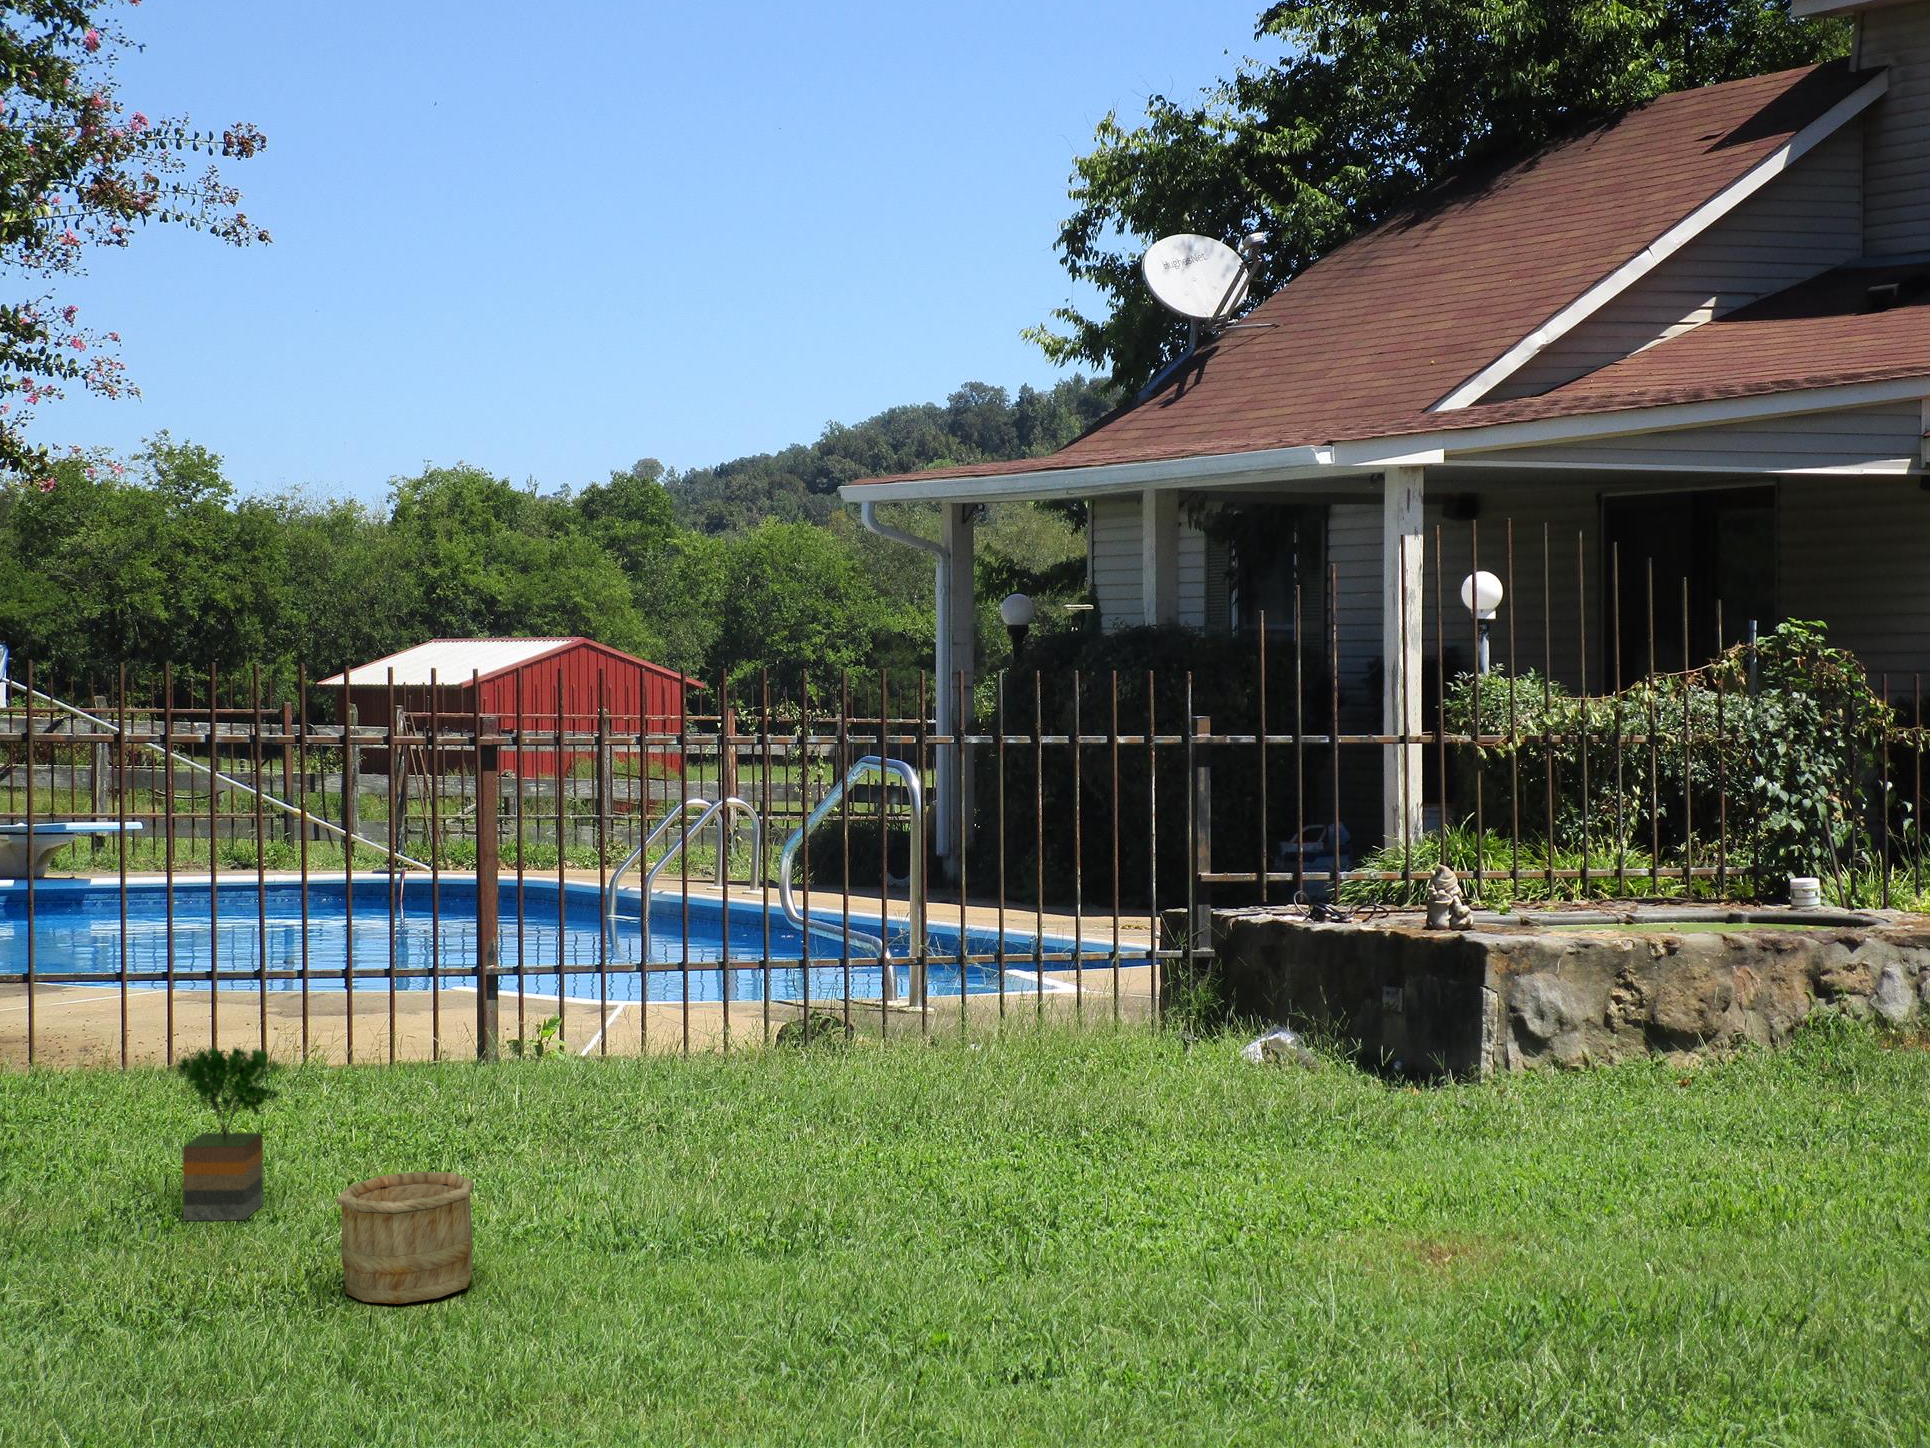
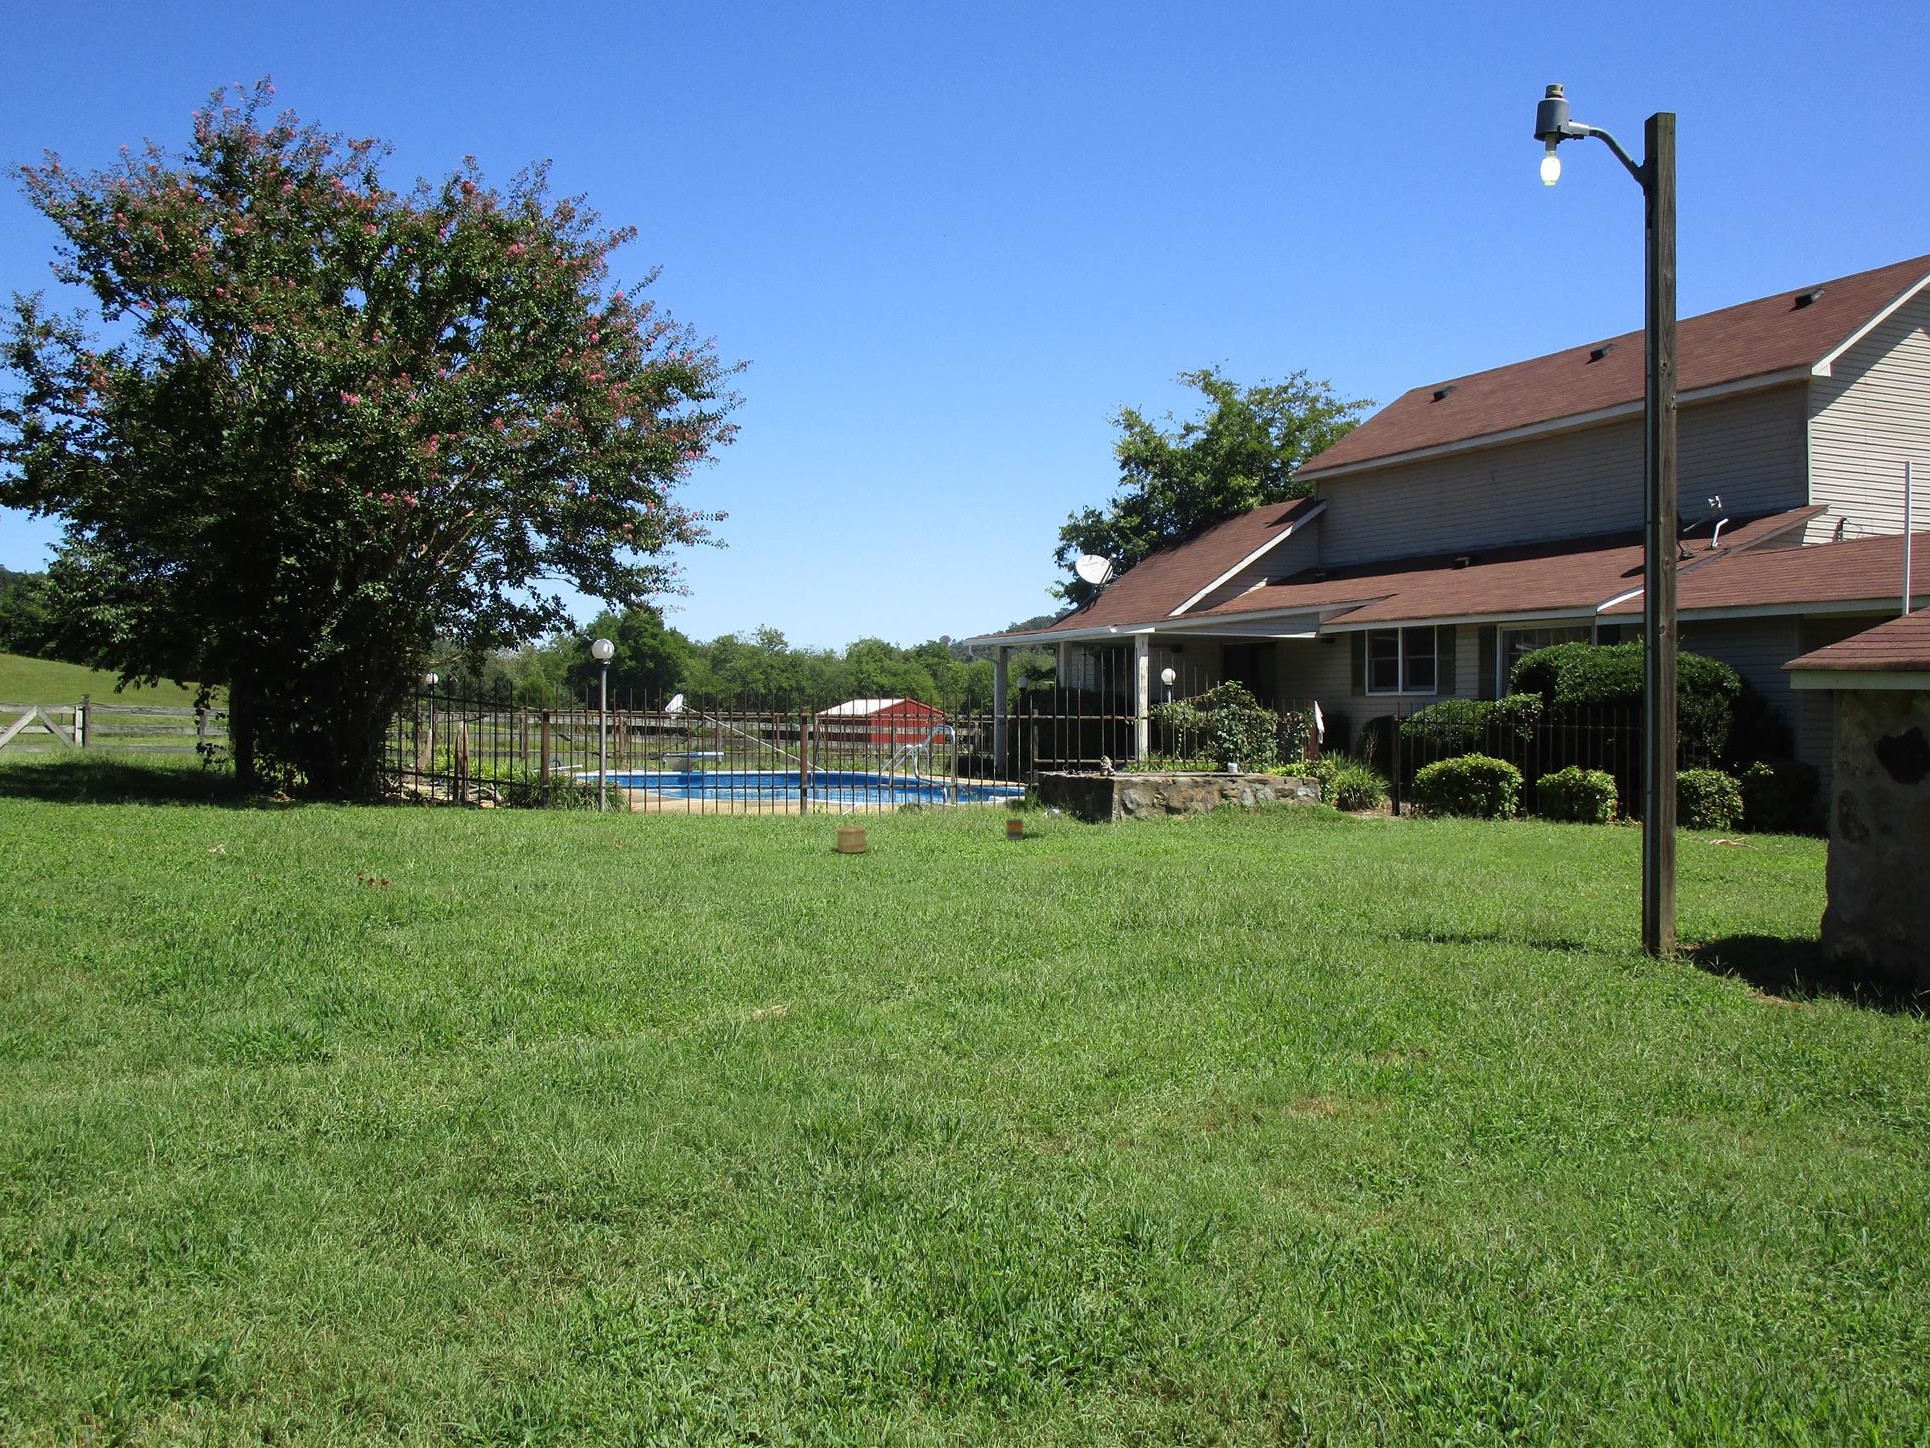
potted tree: present [174,1047,282,1221] -> present [1003,798,1029,840]

